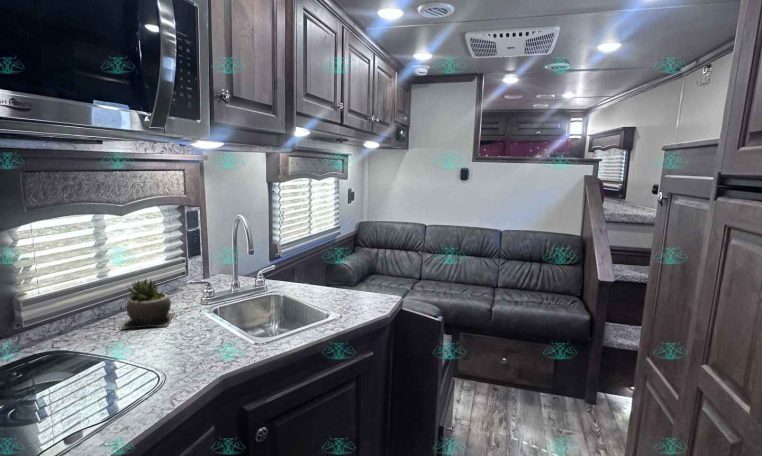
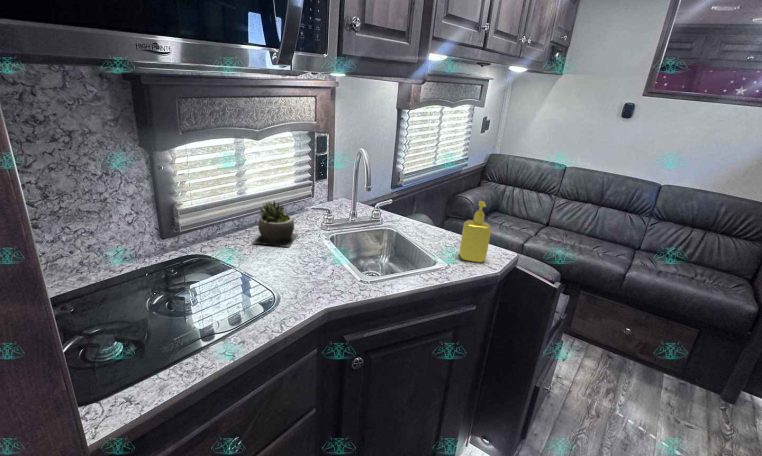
soap dispenser: none [349,250,375,308] -> present [460,201,491,262]

